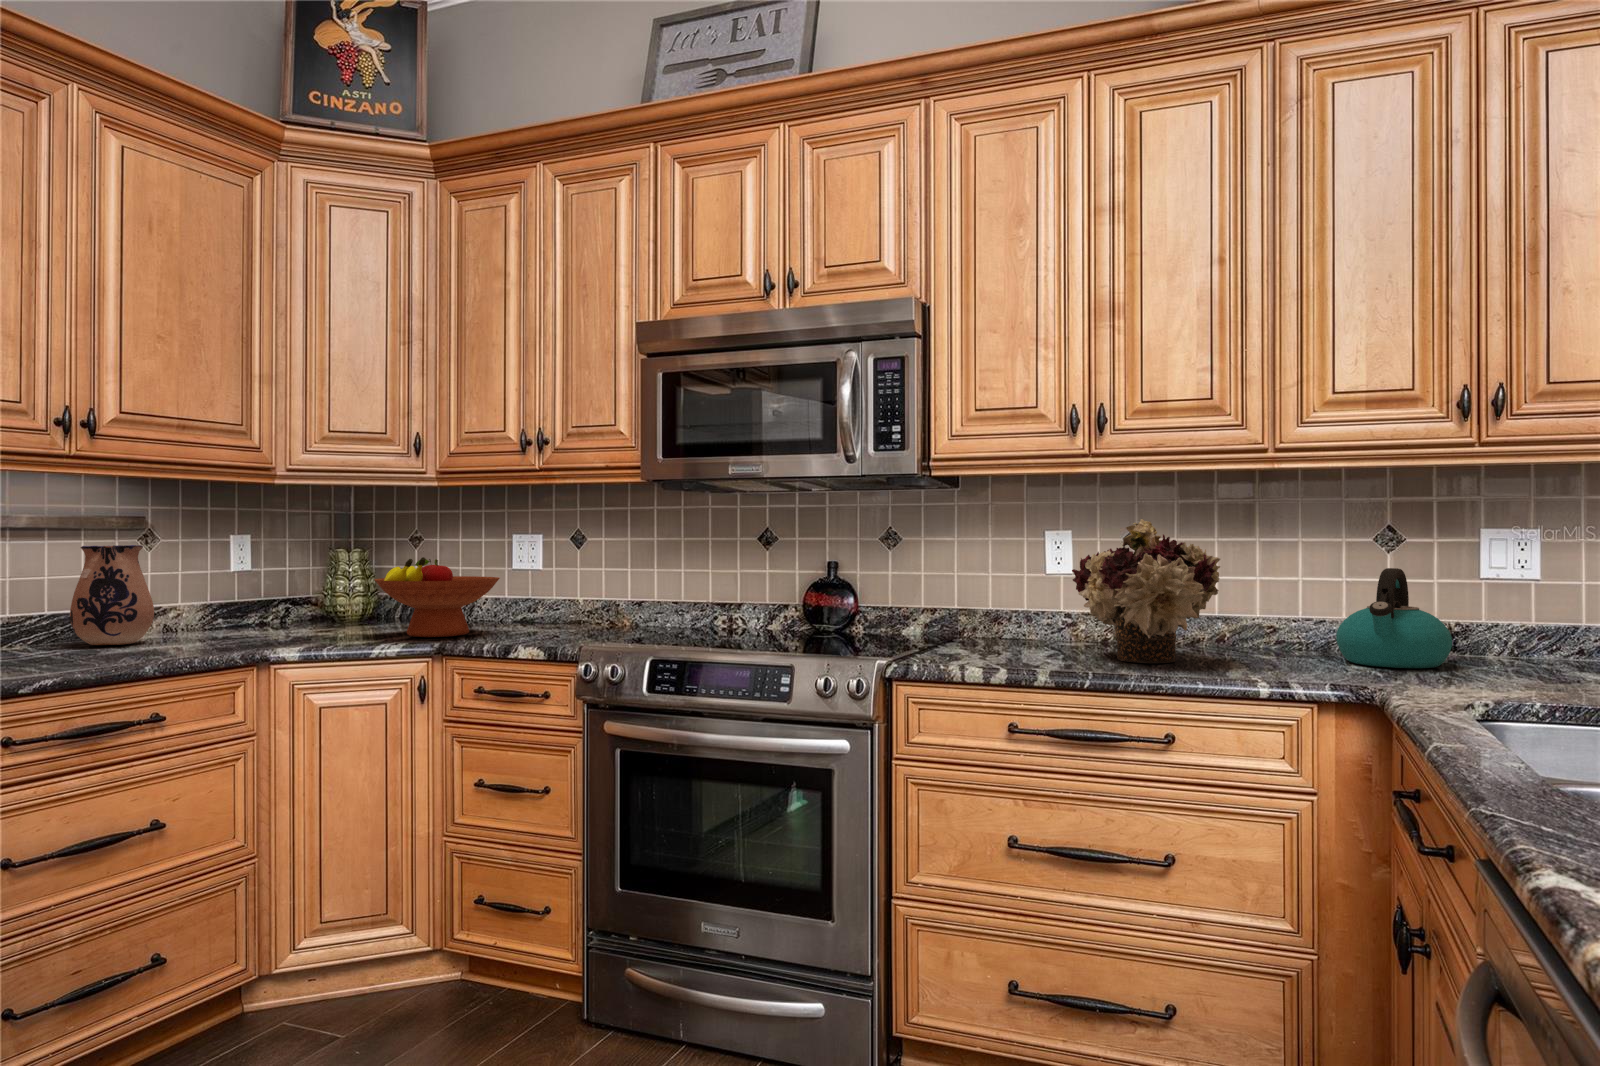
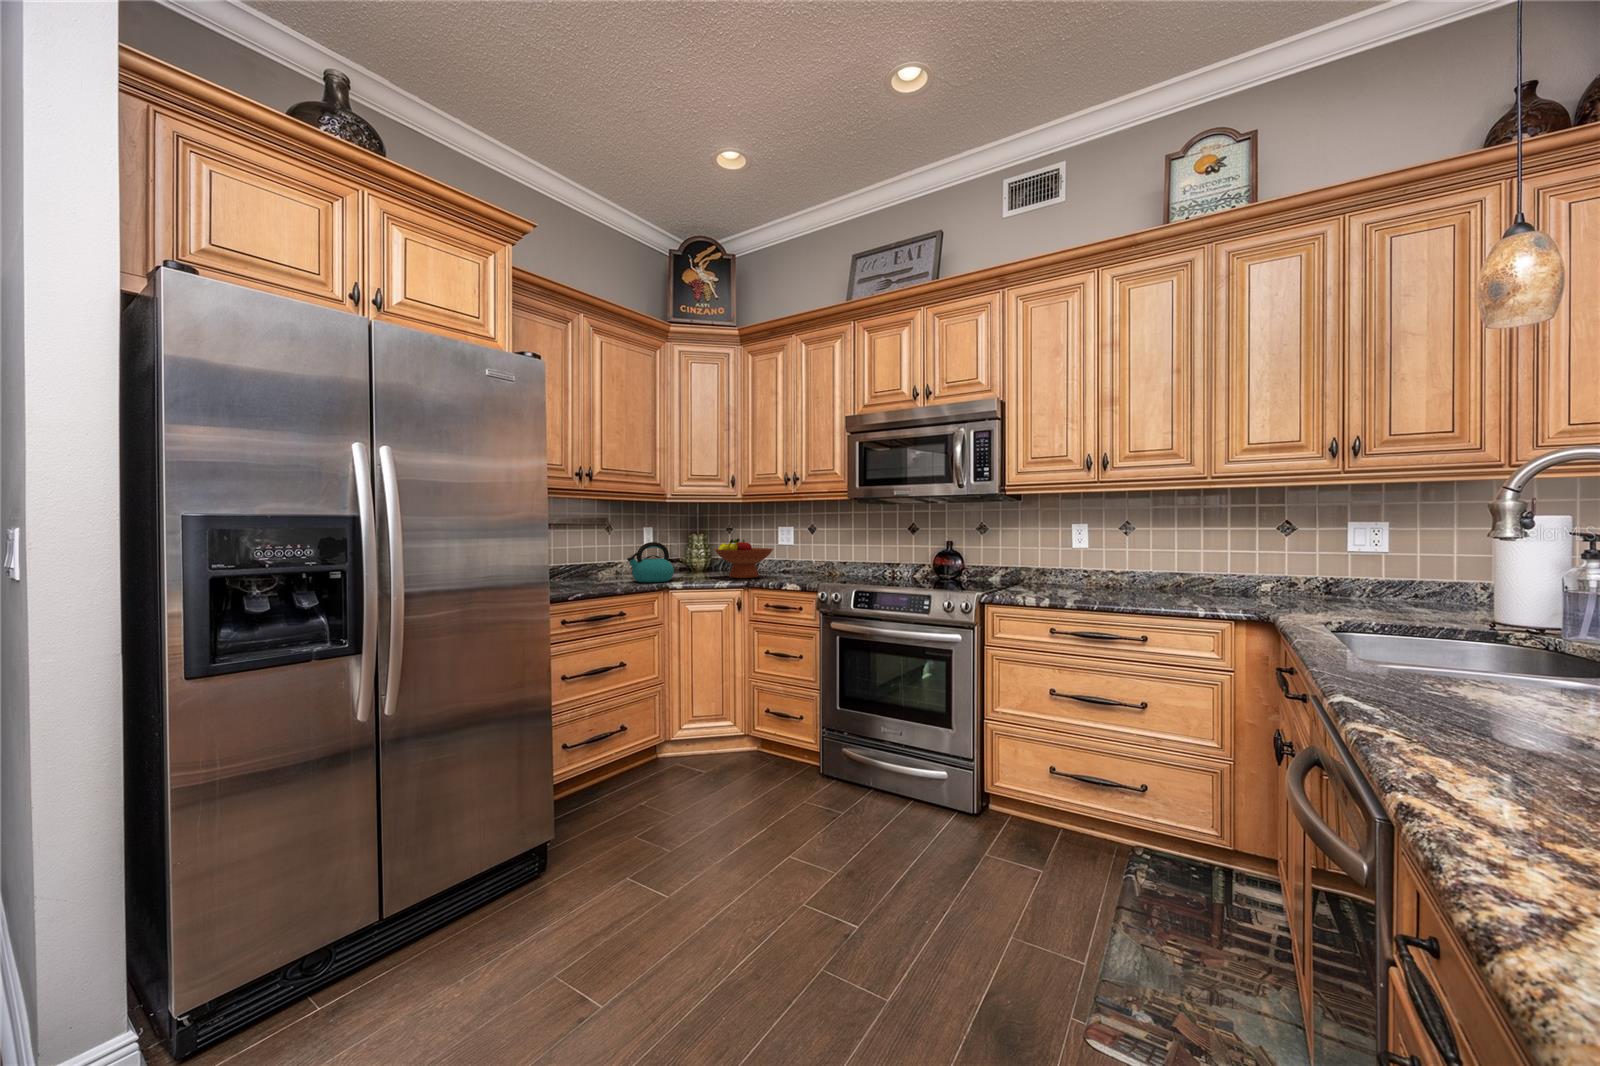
flower arrangement: present [1072,519,1220,663] -> none [1087,518,1177,598]
ceramic pitcher: present [70,545,154,645] -> none [581,532,615,580]
kettle: present [1336,568,1452,668] -> present [627,542,674,582]

